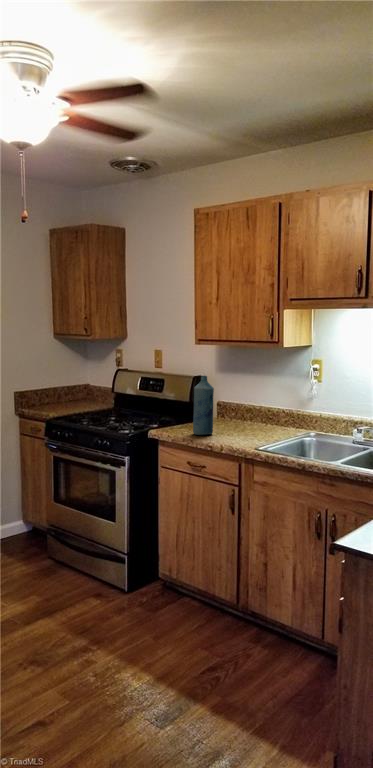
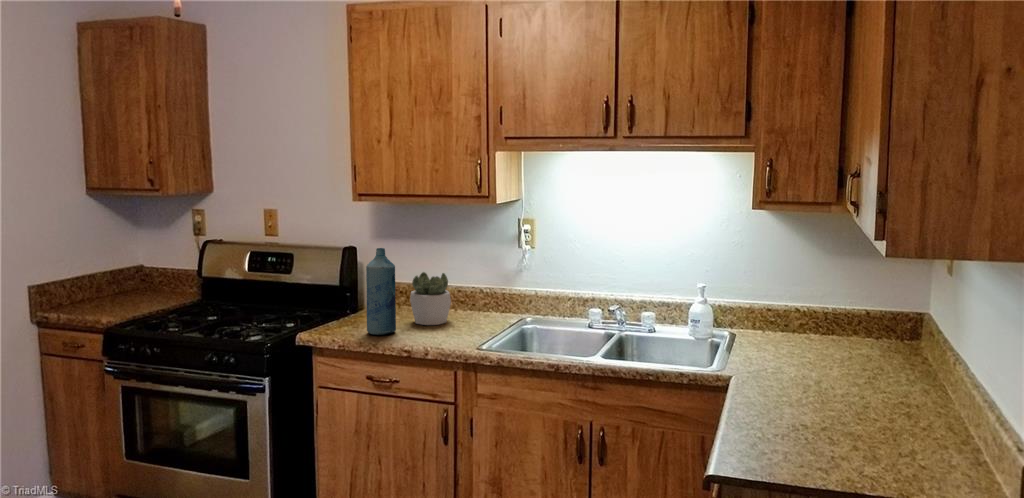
succulent plant: none [227,395,257,433] -> present [410,272,451,325]

